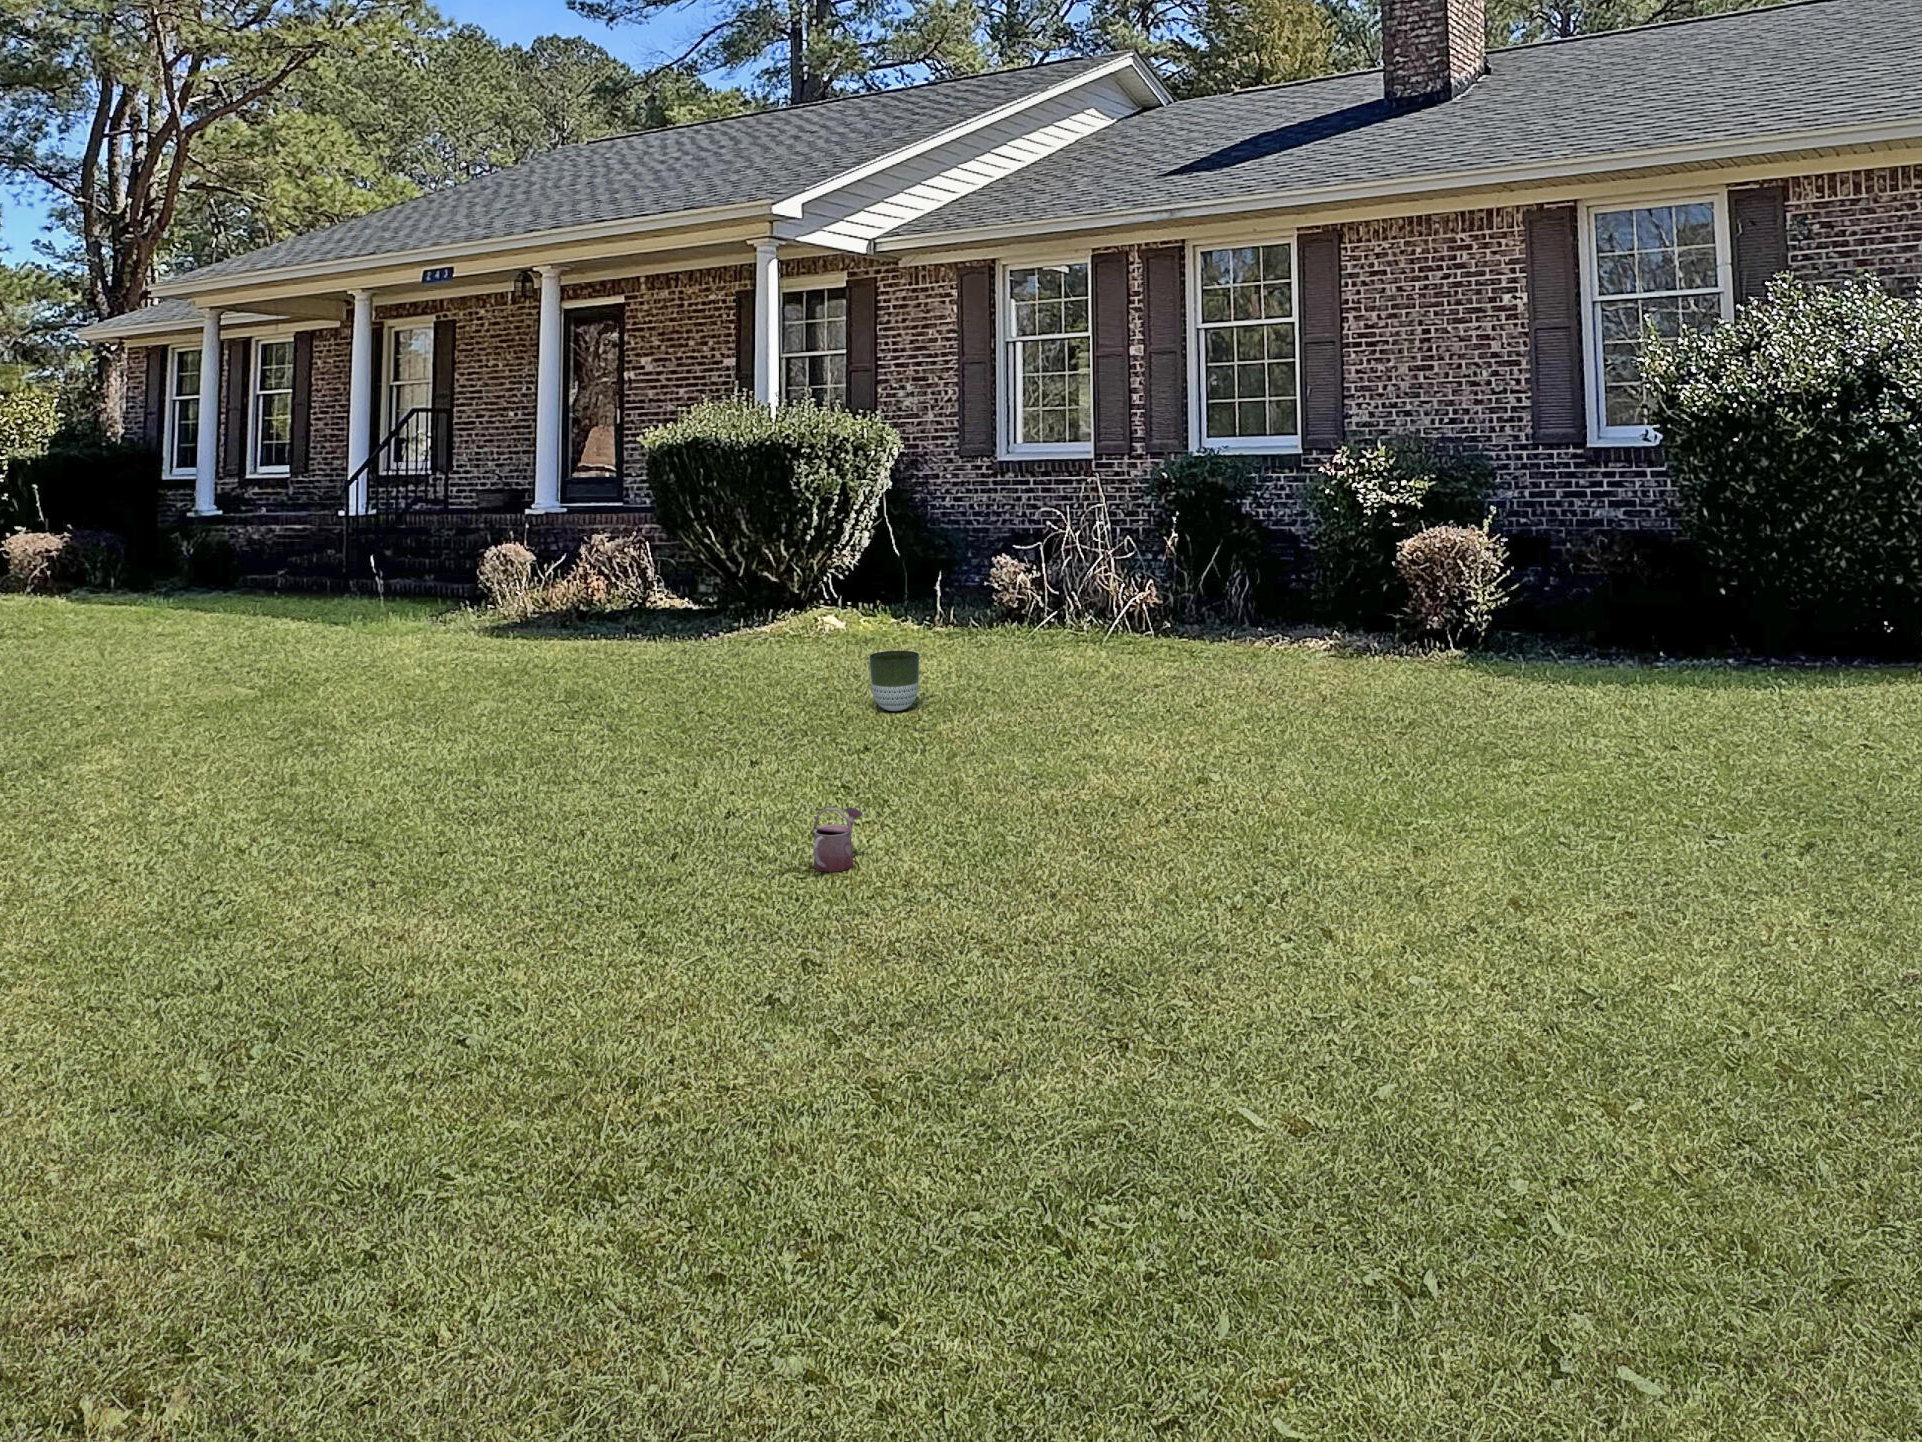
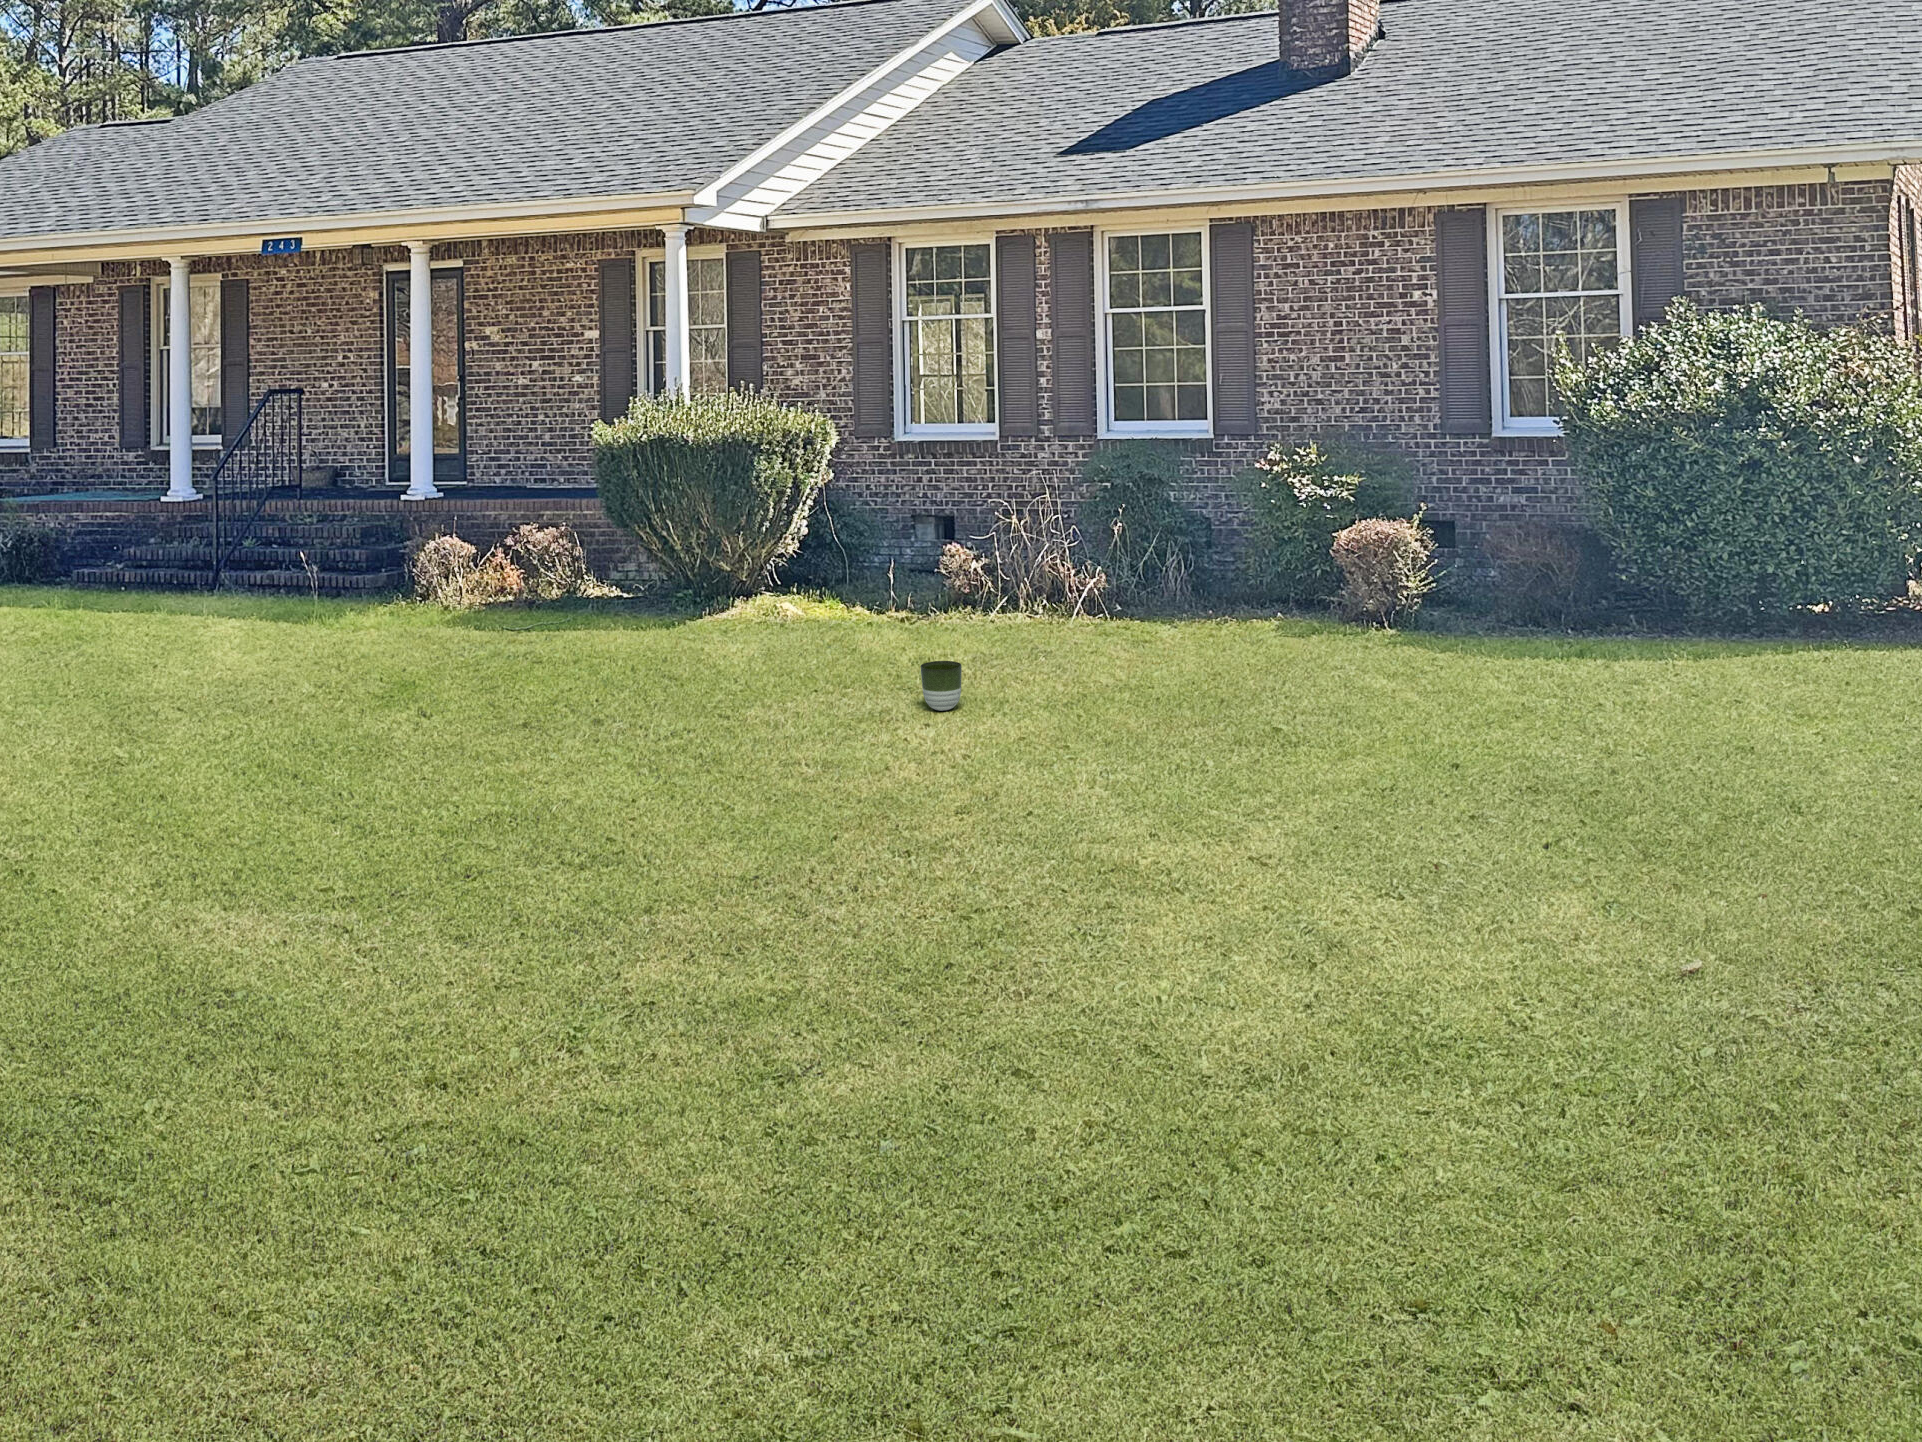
watering can: present [813,808,862,872] -> none [976,789,1006,833]

